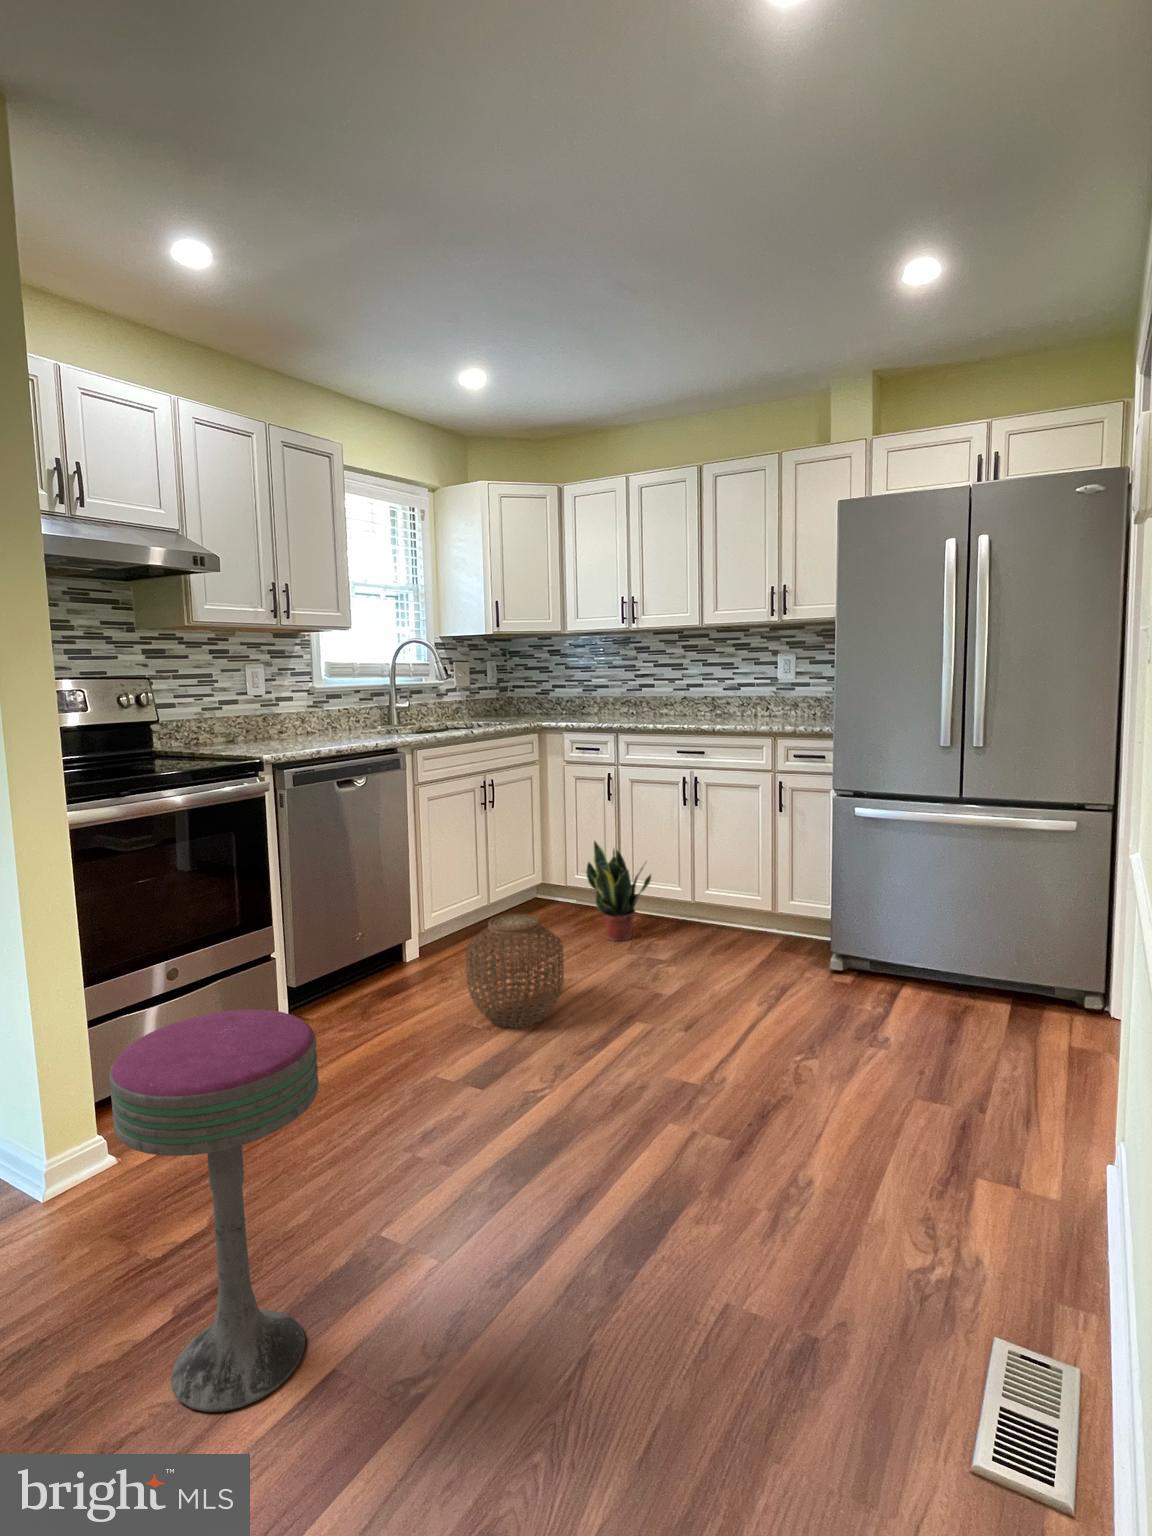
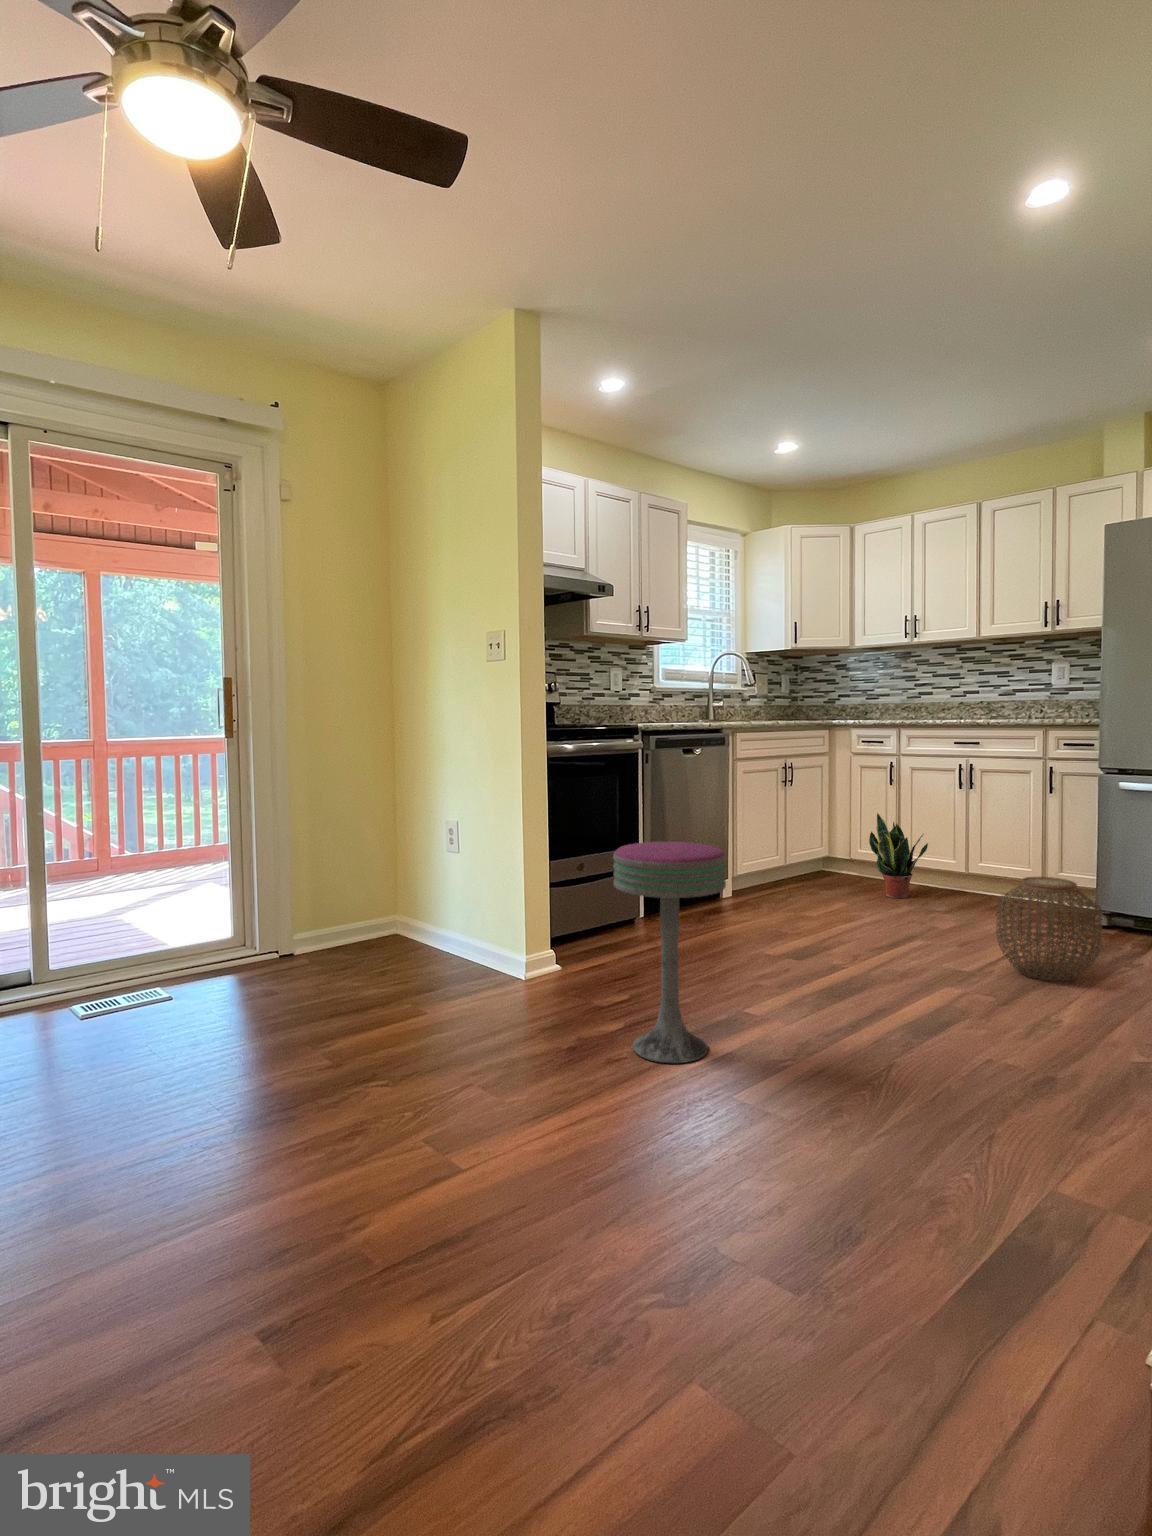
woven basket: present [466,914,564,1027] -> present [996,877,1102,981]

